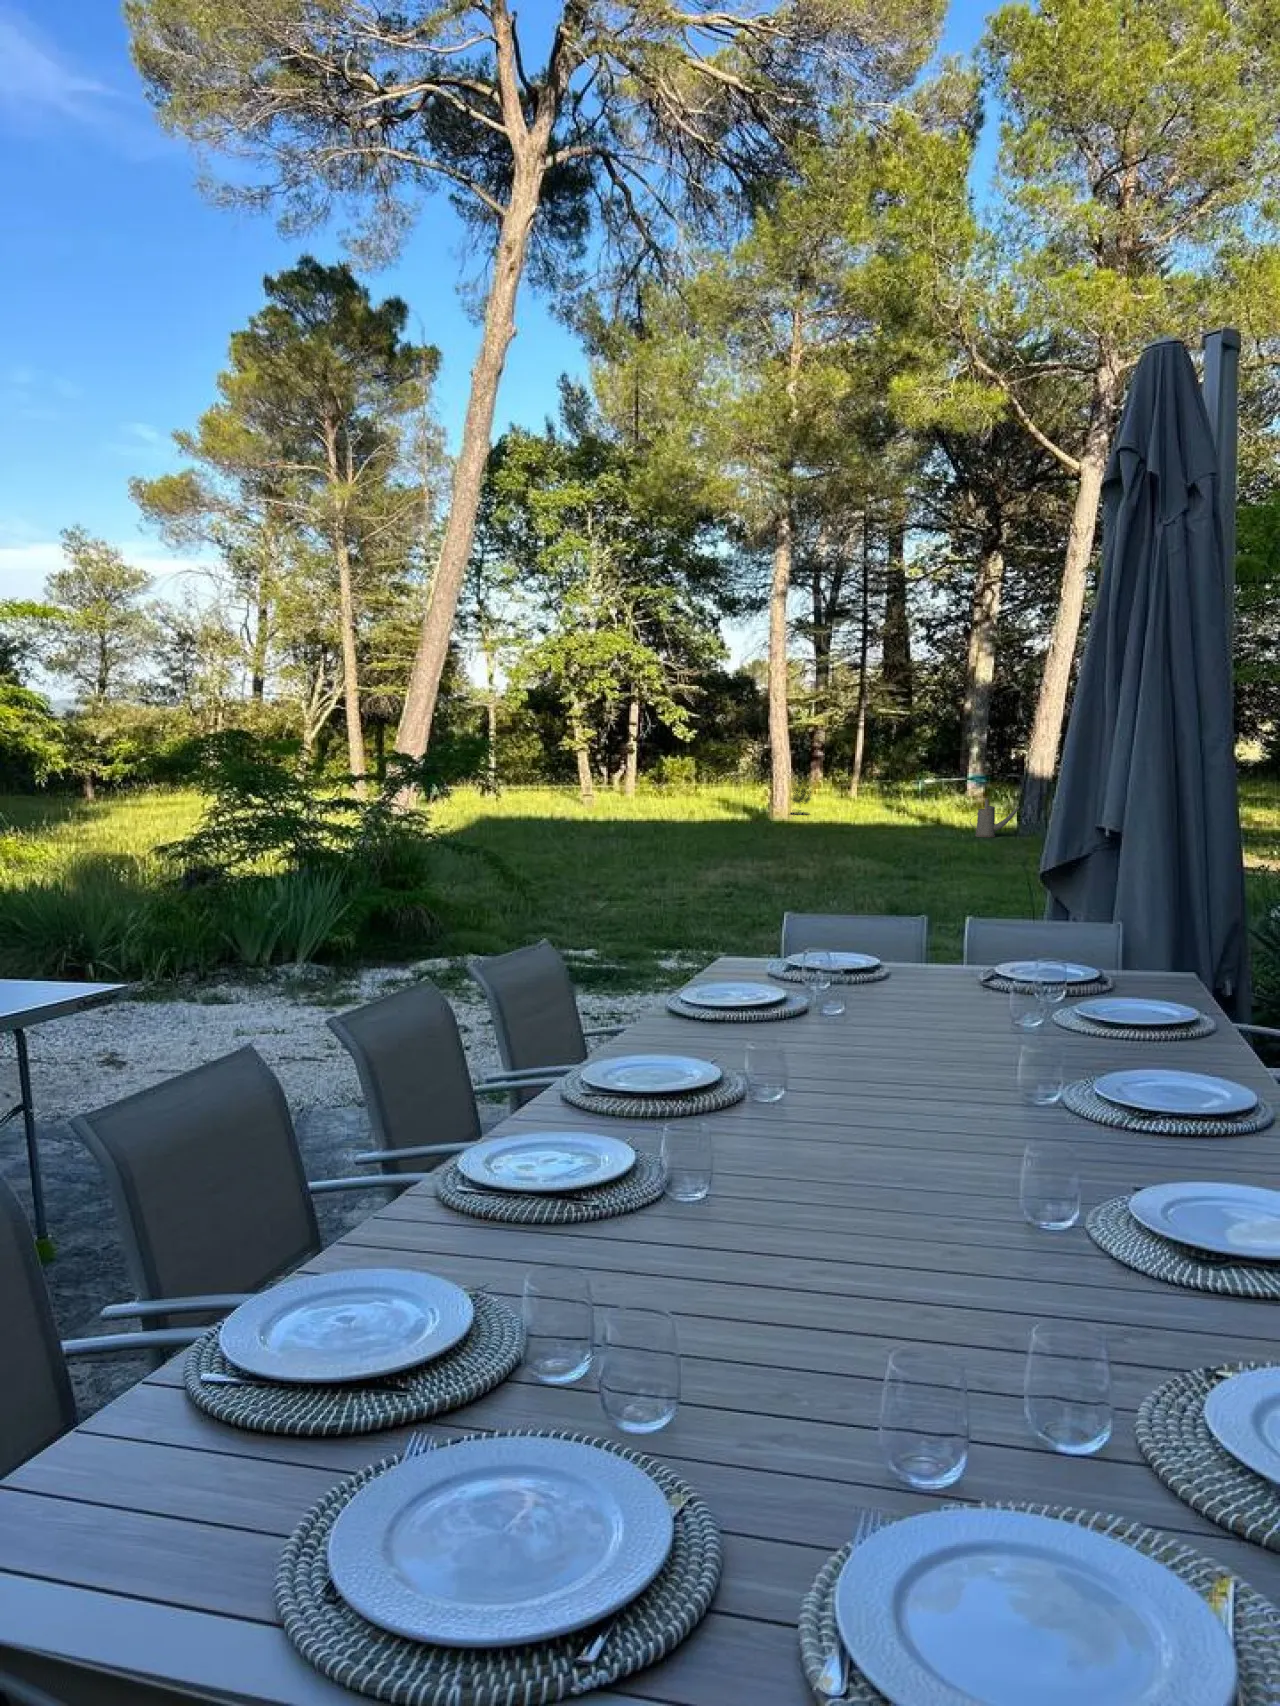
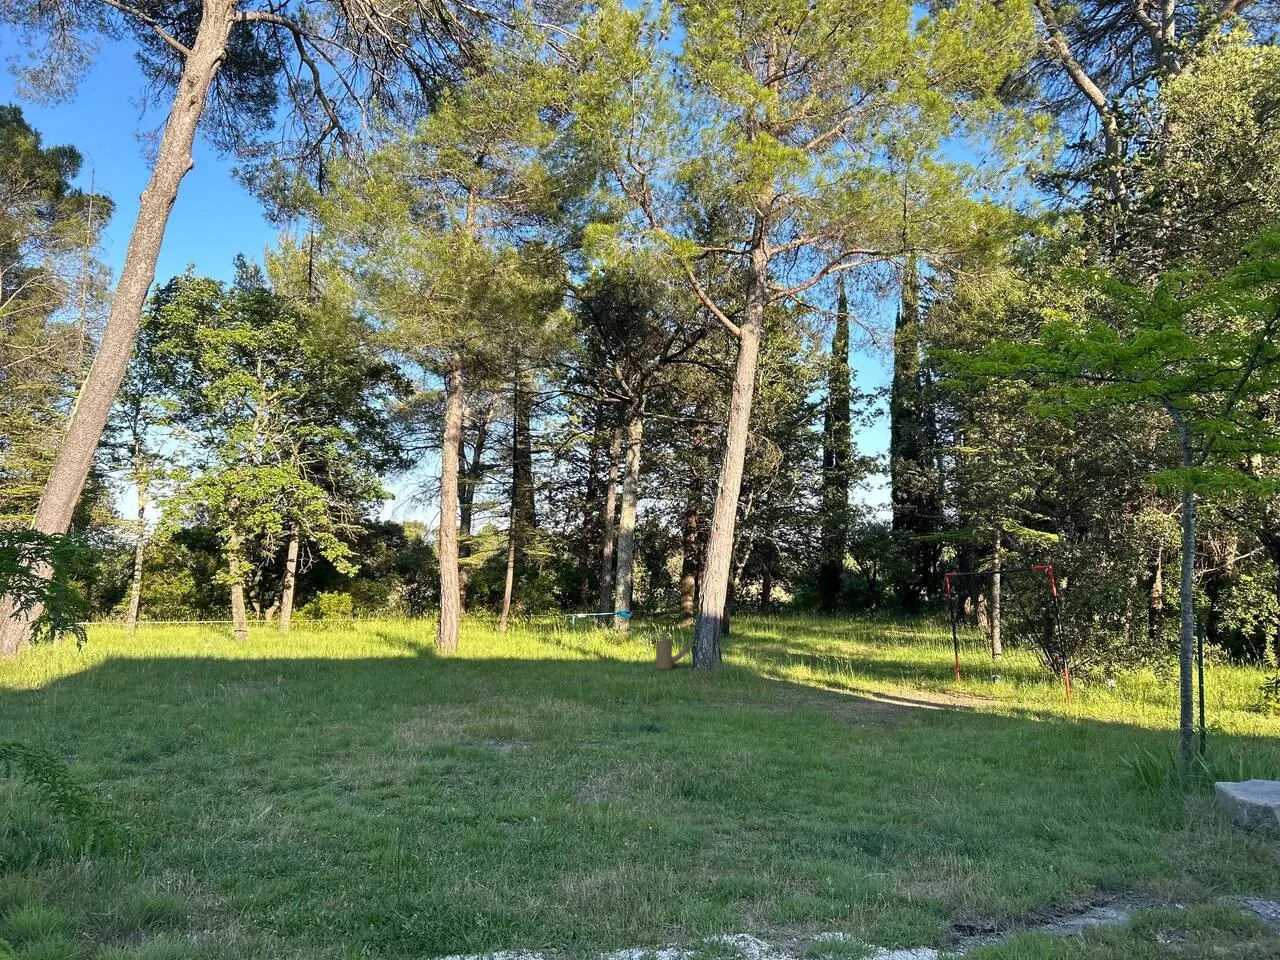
potted tree: present [791,780,811,815] -> none [457,610,483,649]

